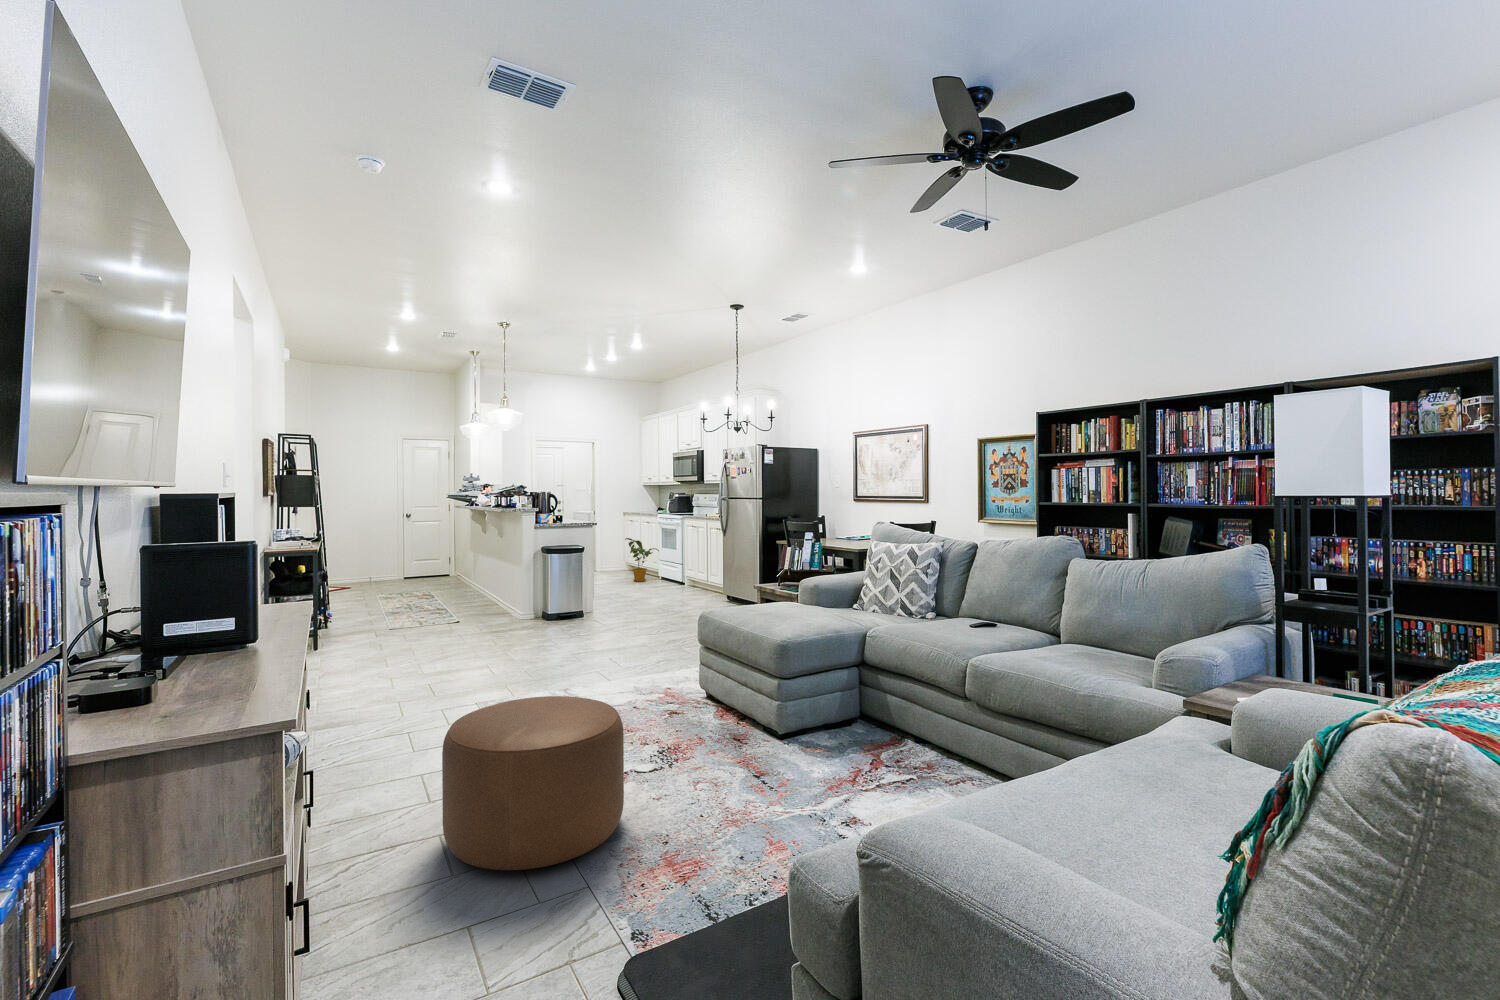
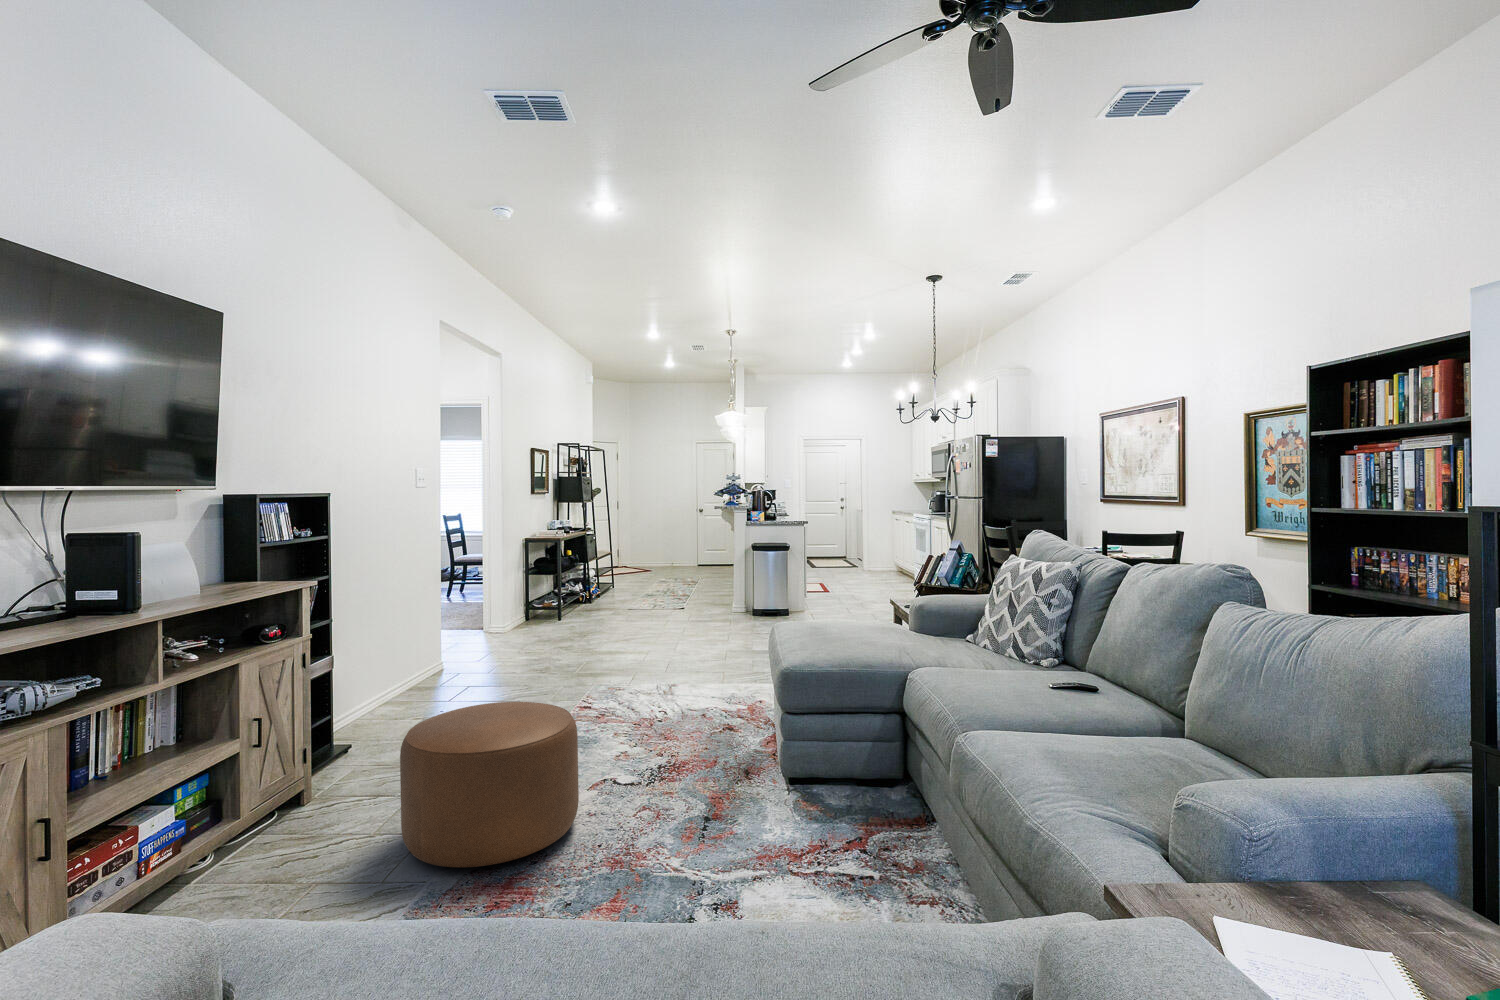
house plant: present [625,538,659,582] -> none [868,542,906,589]

